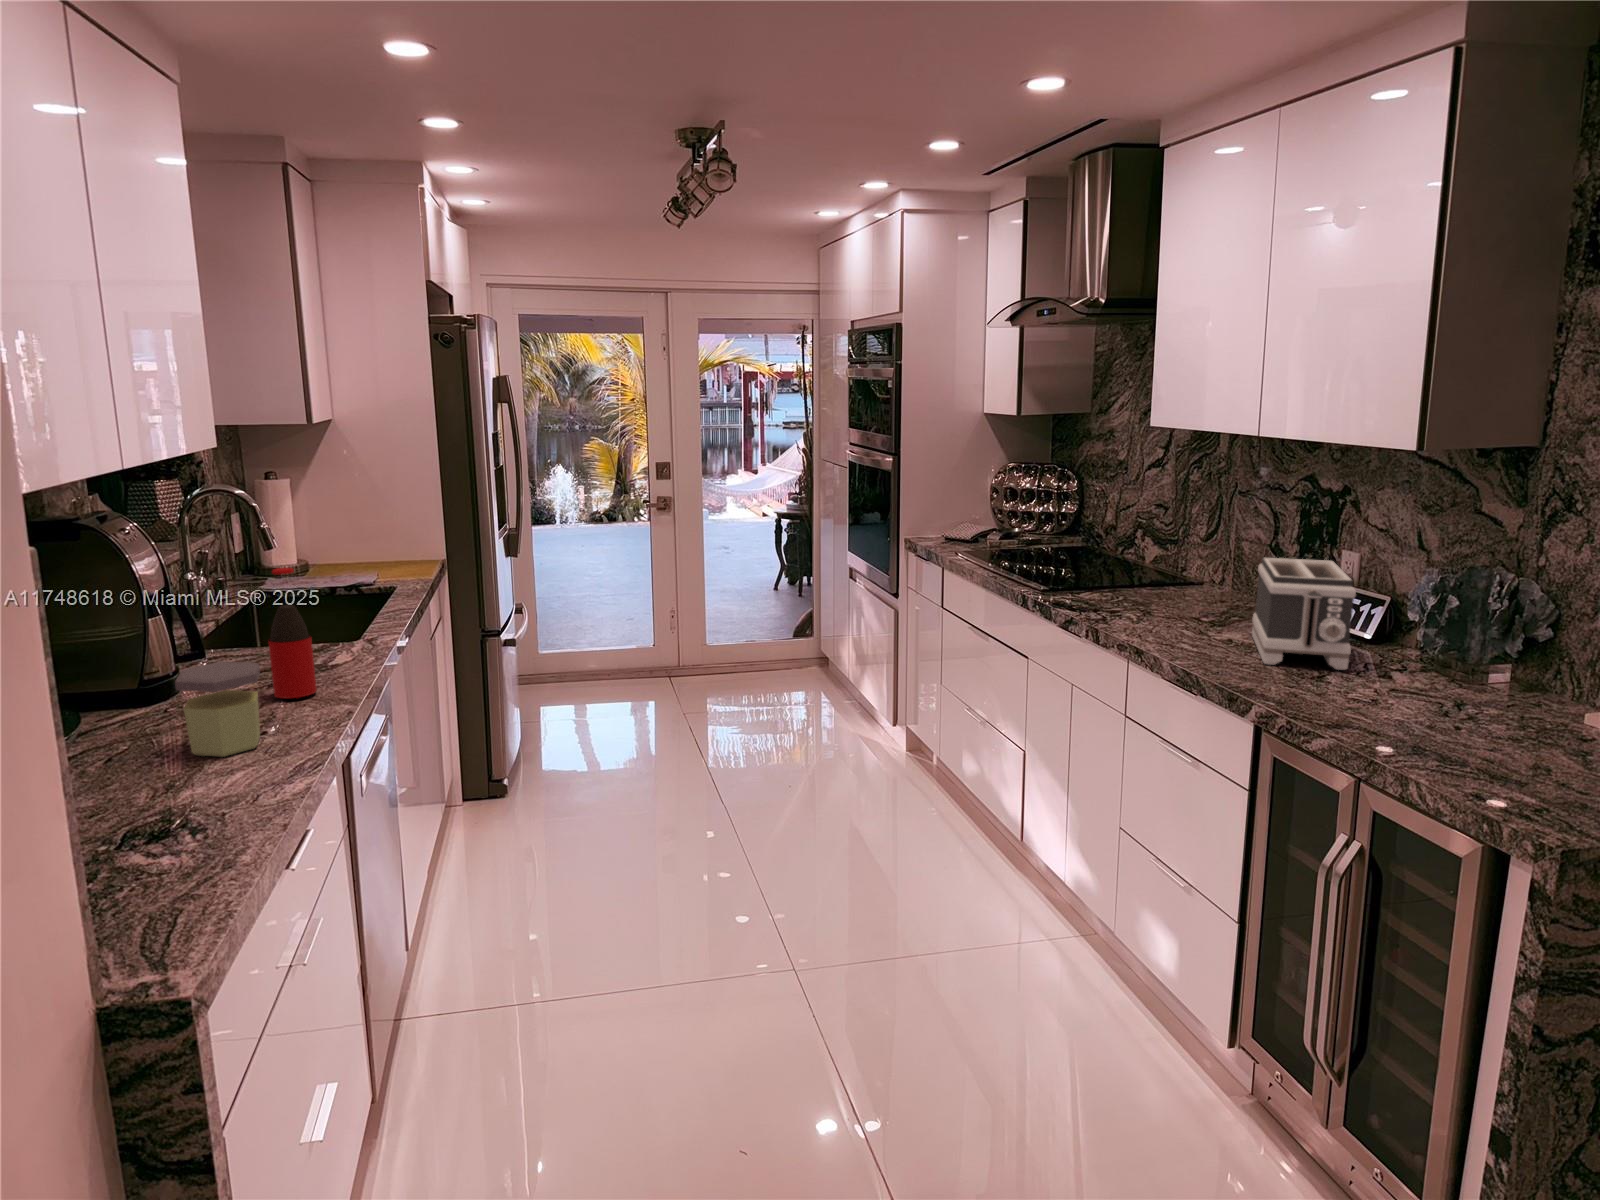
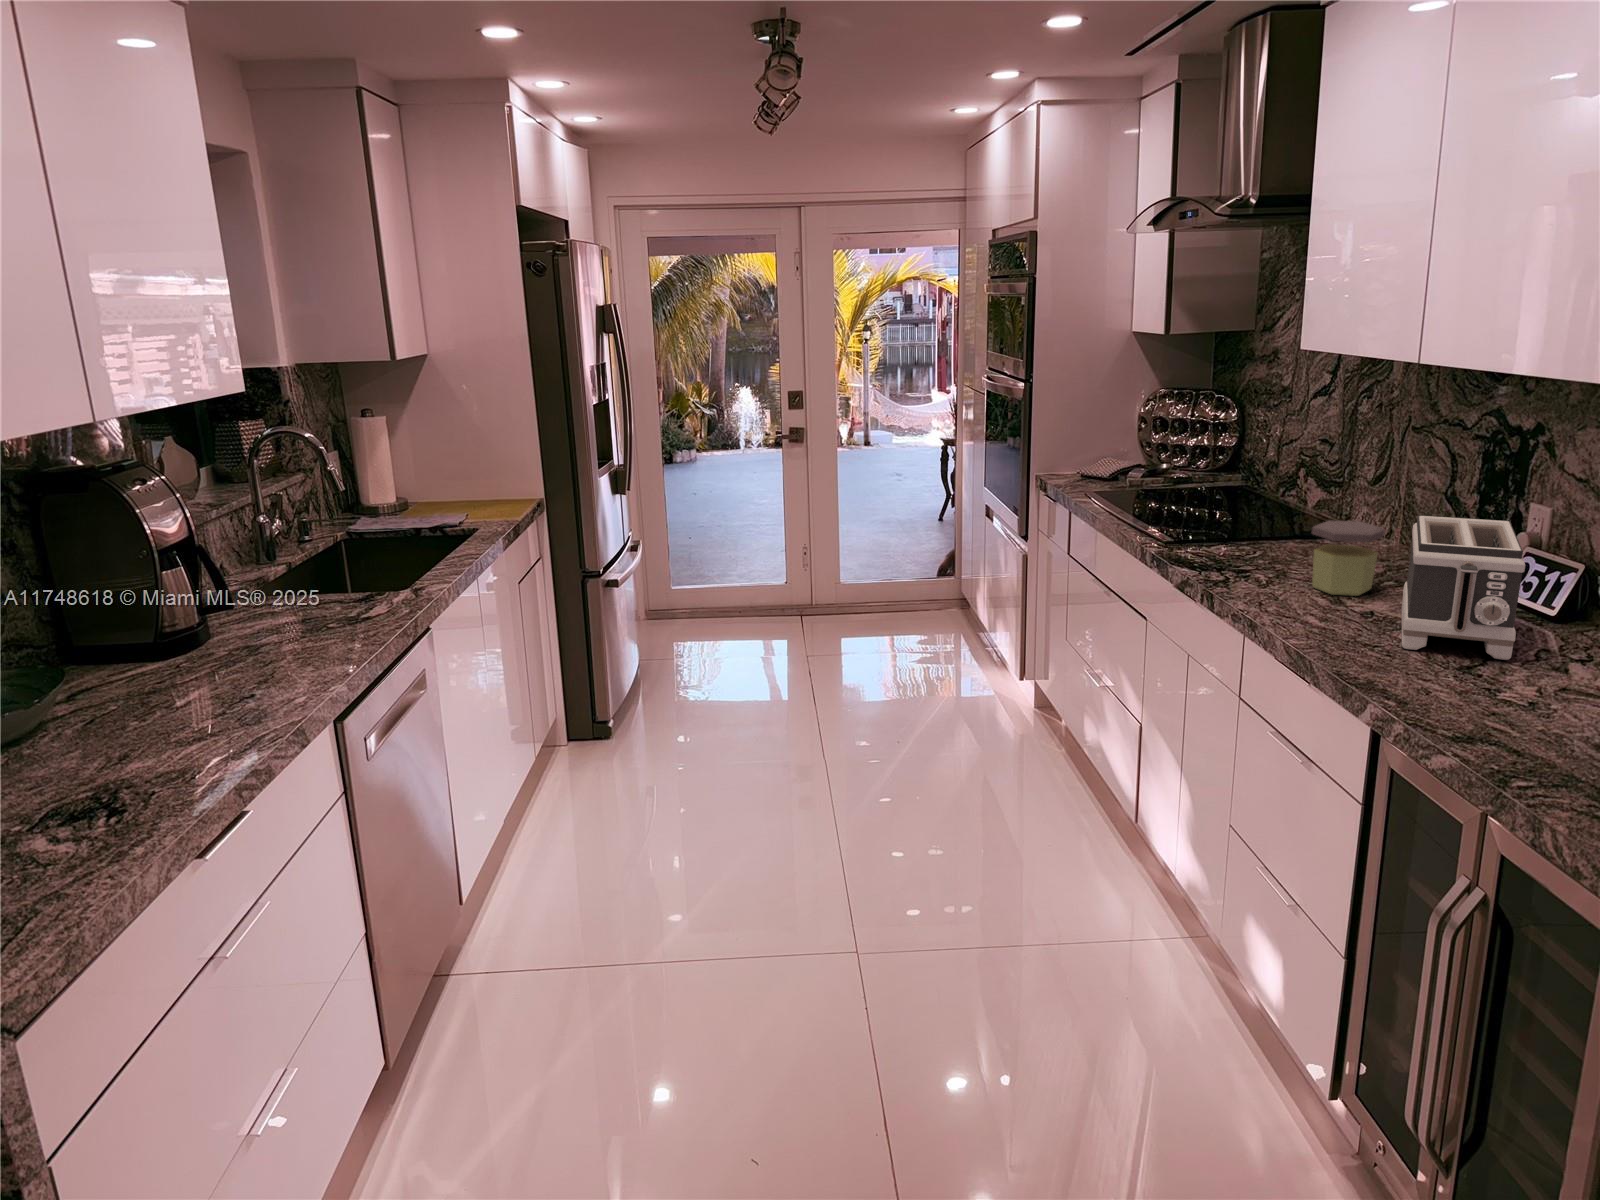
bottle: present [268,567,317,699] -> none [295,525,347,660]
jar: present [175,662,260,757] -> present [1312,521,1385,596]

